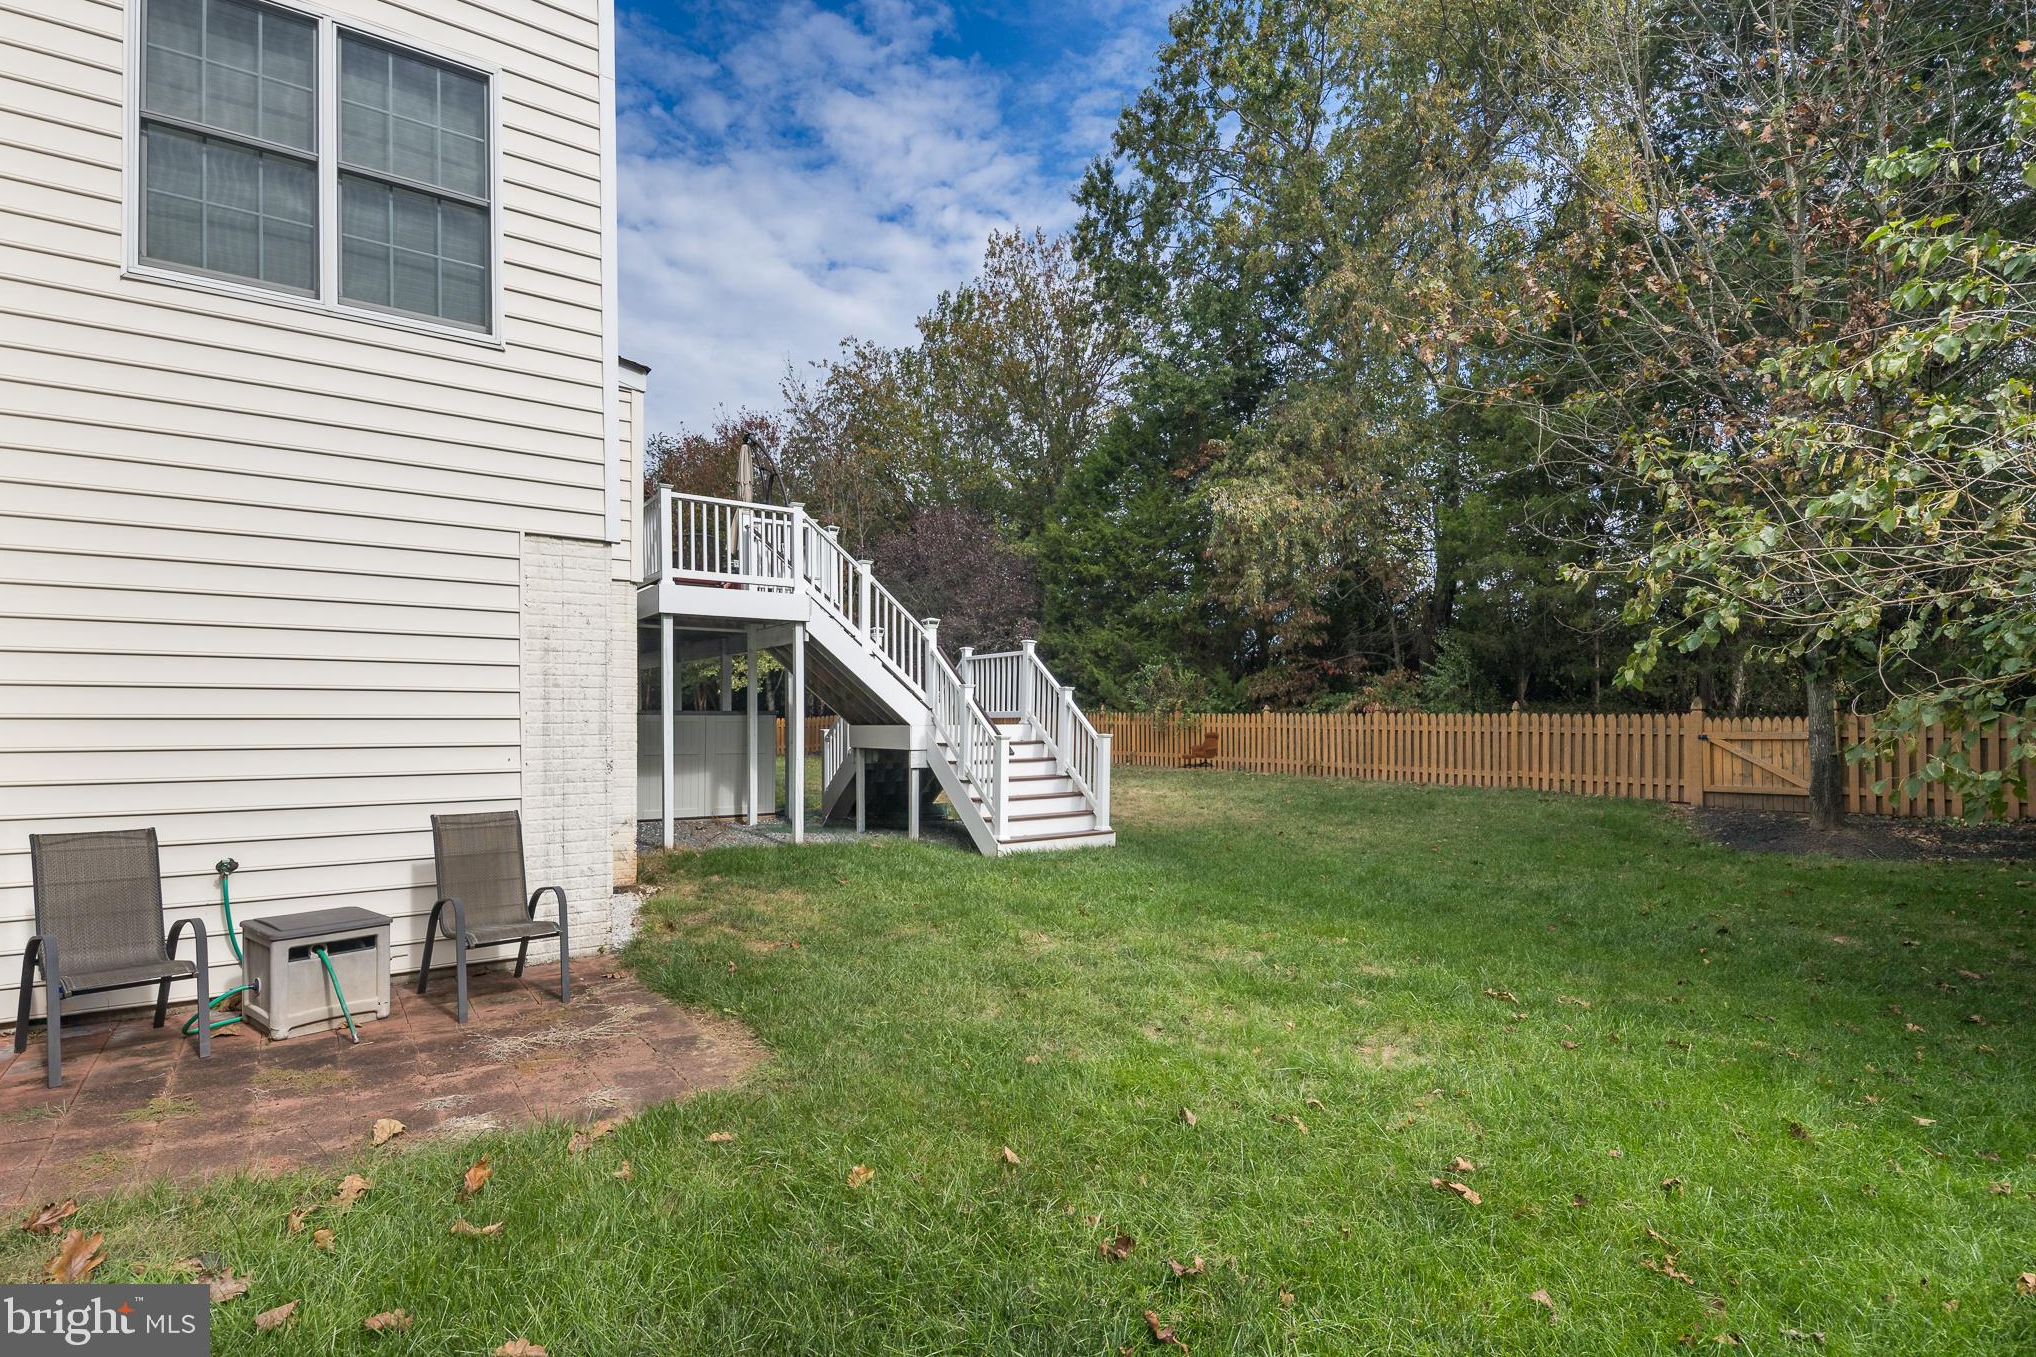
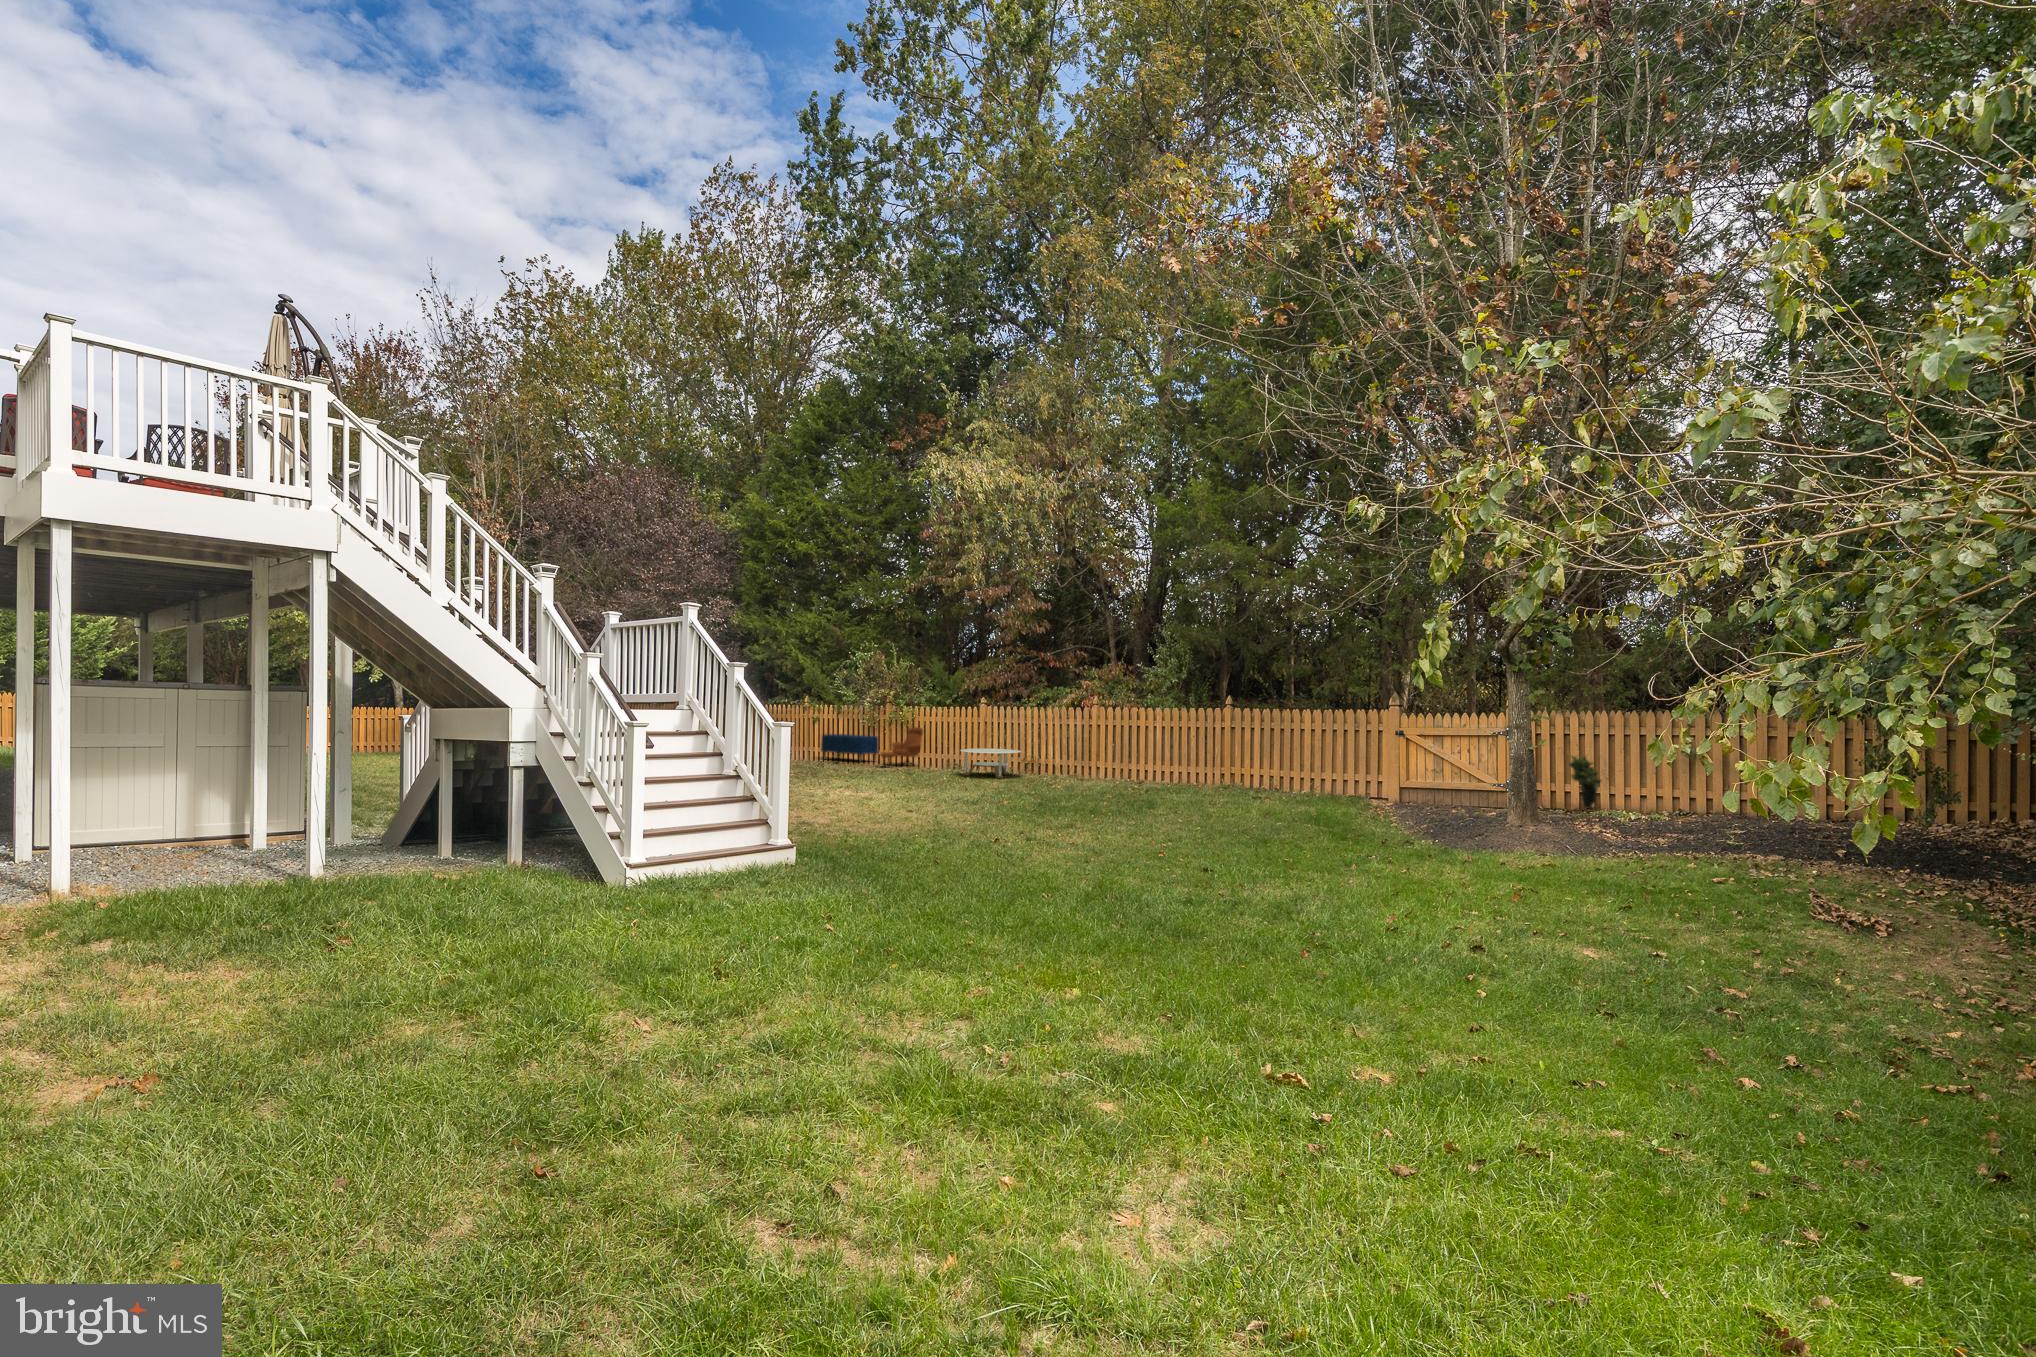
bench: none [1130,738,1180,763] -> present [821,734,879,762]
round table: none [1253,751,1310,778] -> present [961,748,1021,778]
potted plant: none [1891,761,1934,816] -> present [1569,756,1601,809]

